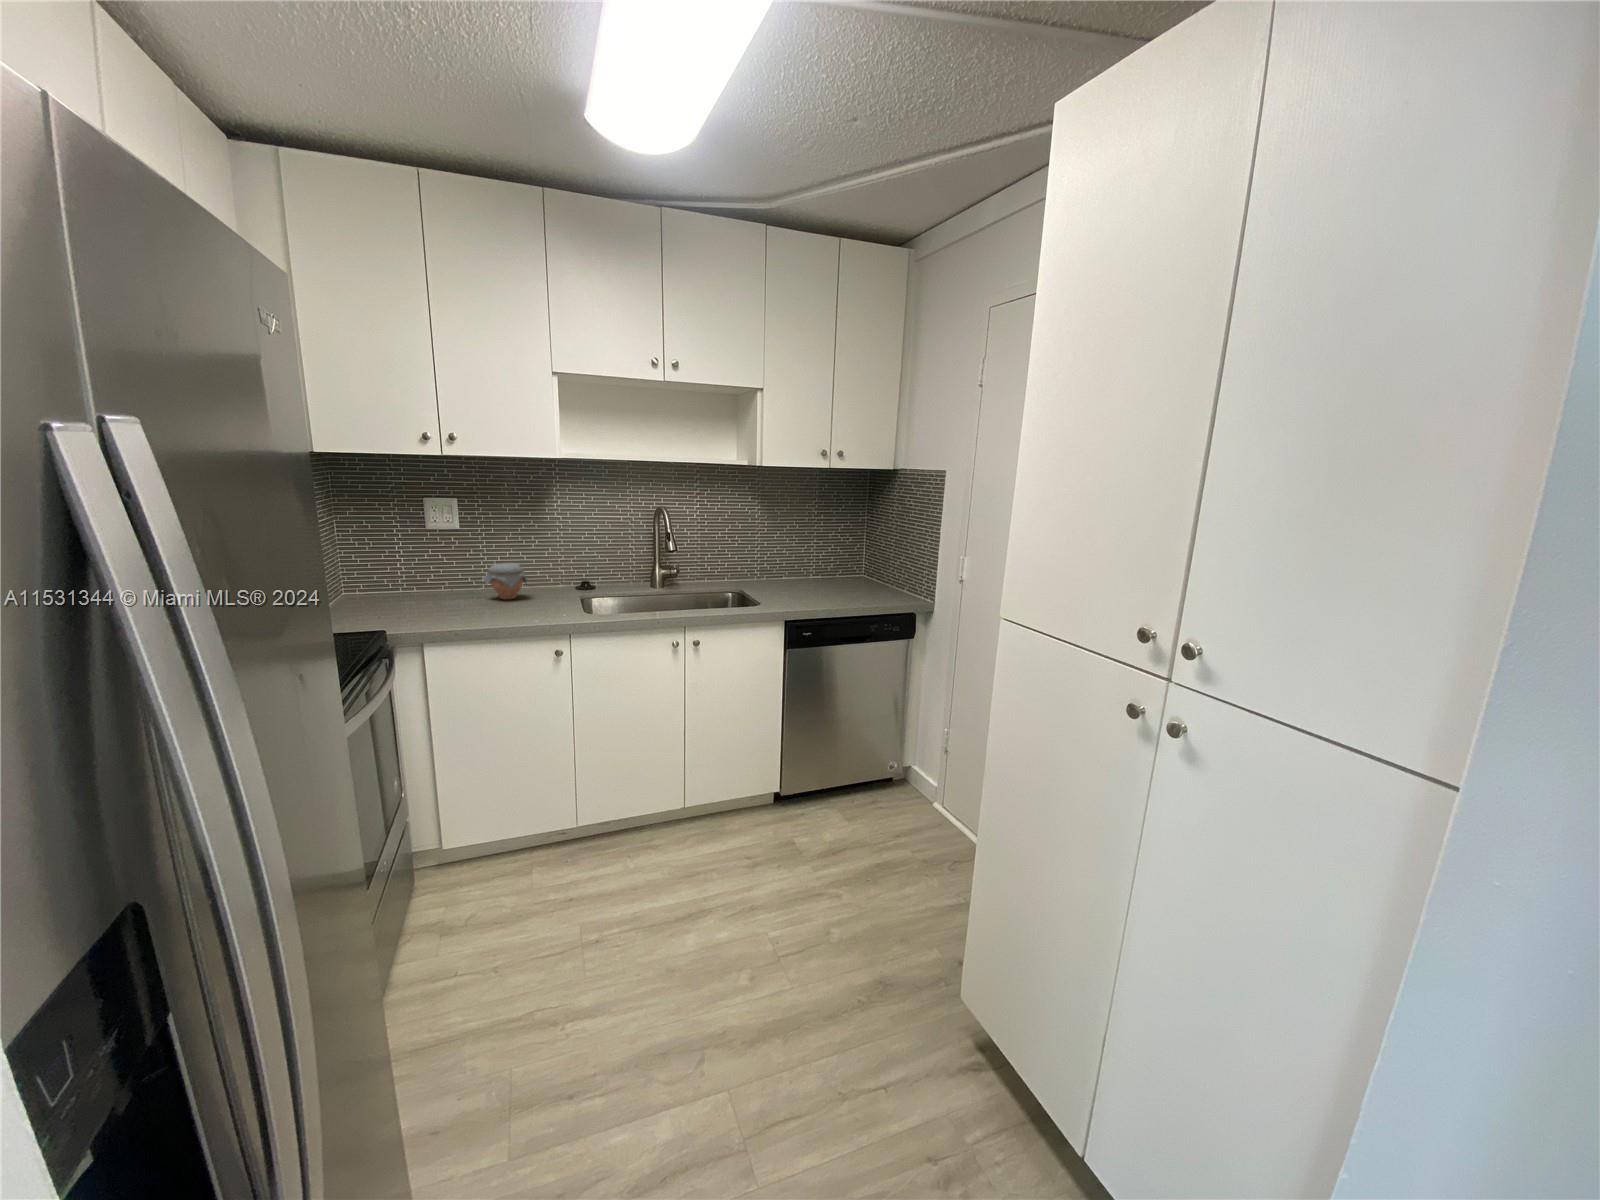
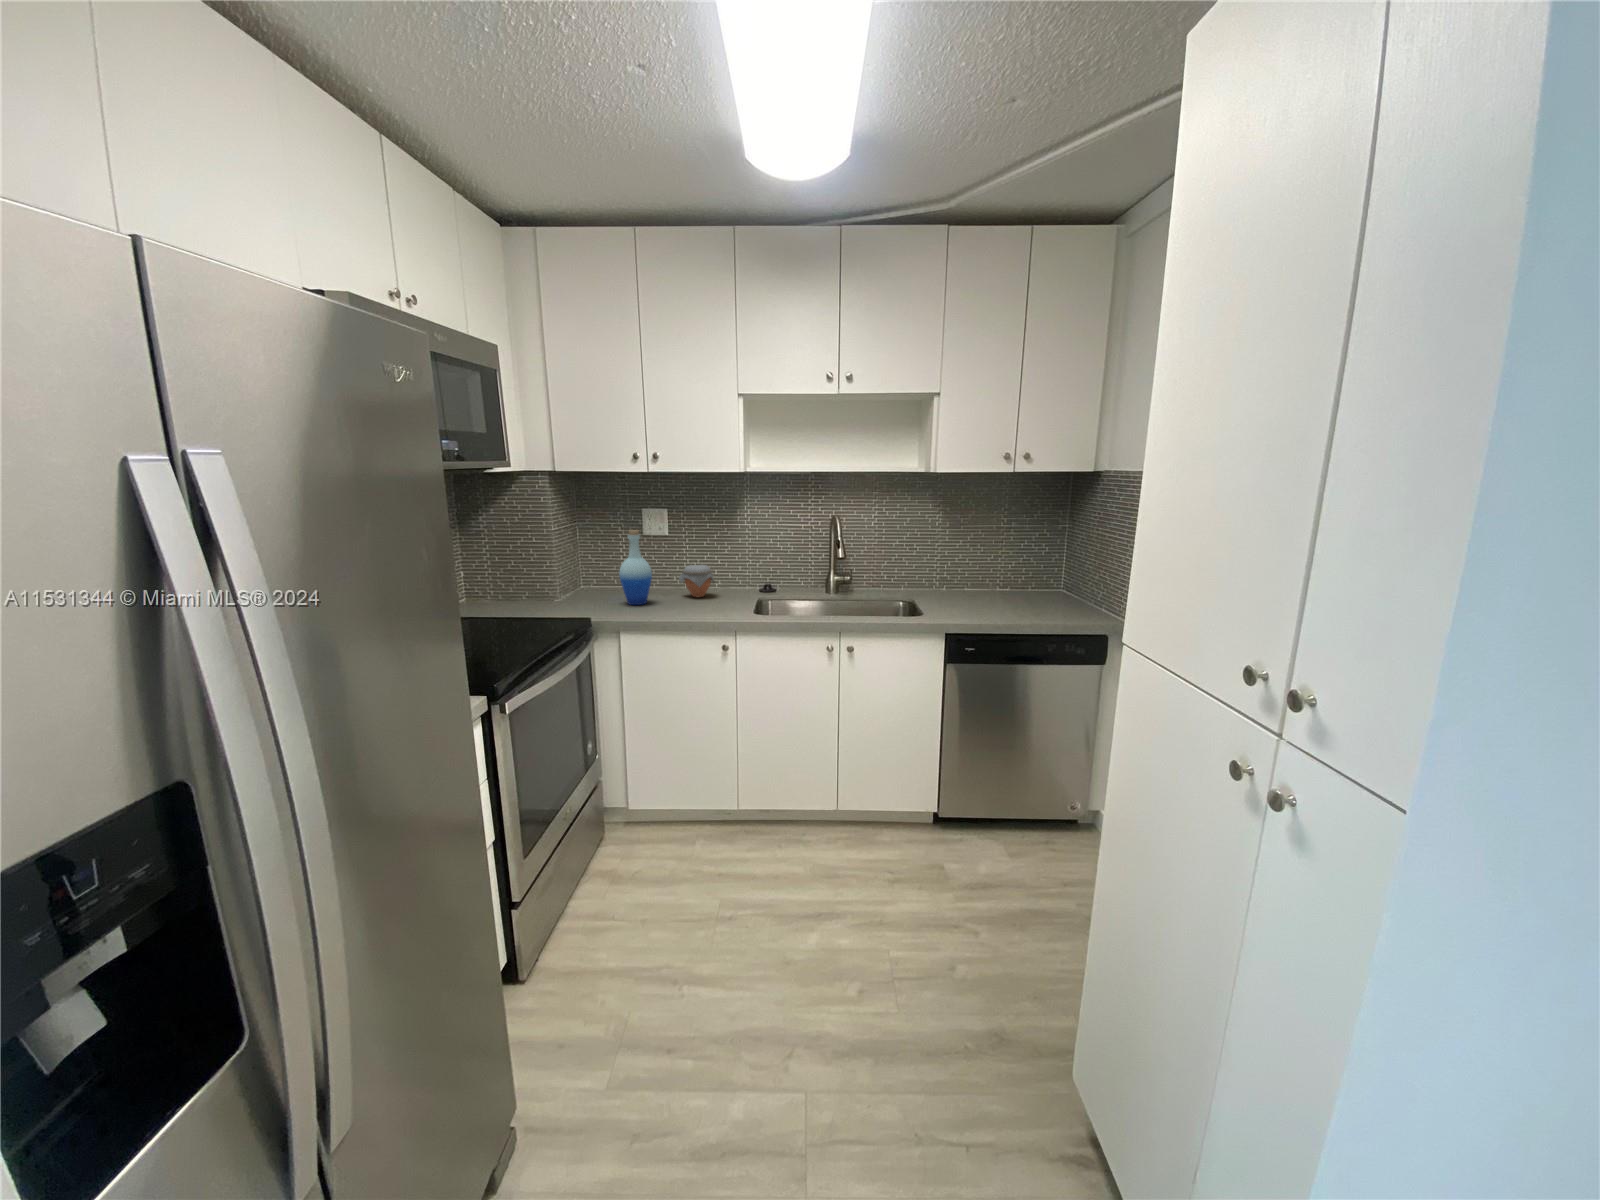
bottle: none [412,525,455,612] -> present [619,530,652,605]

